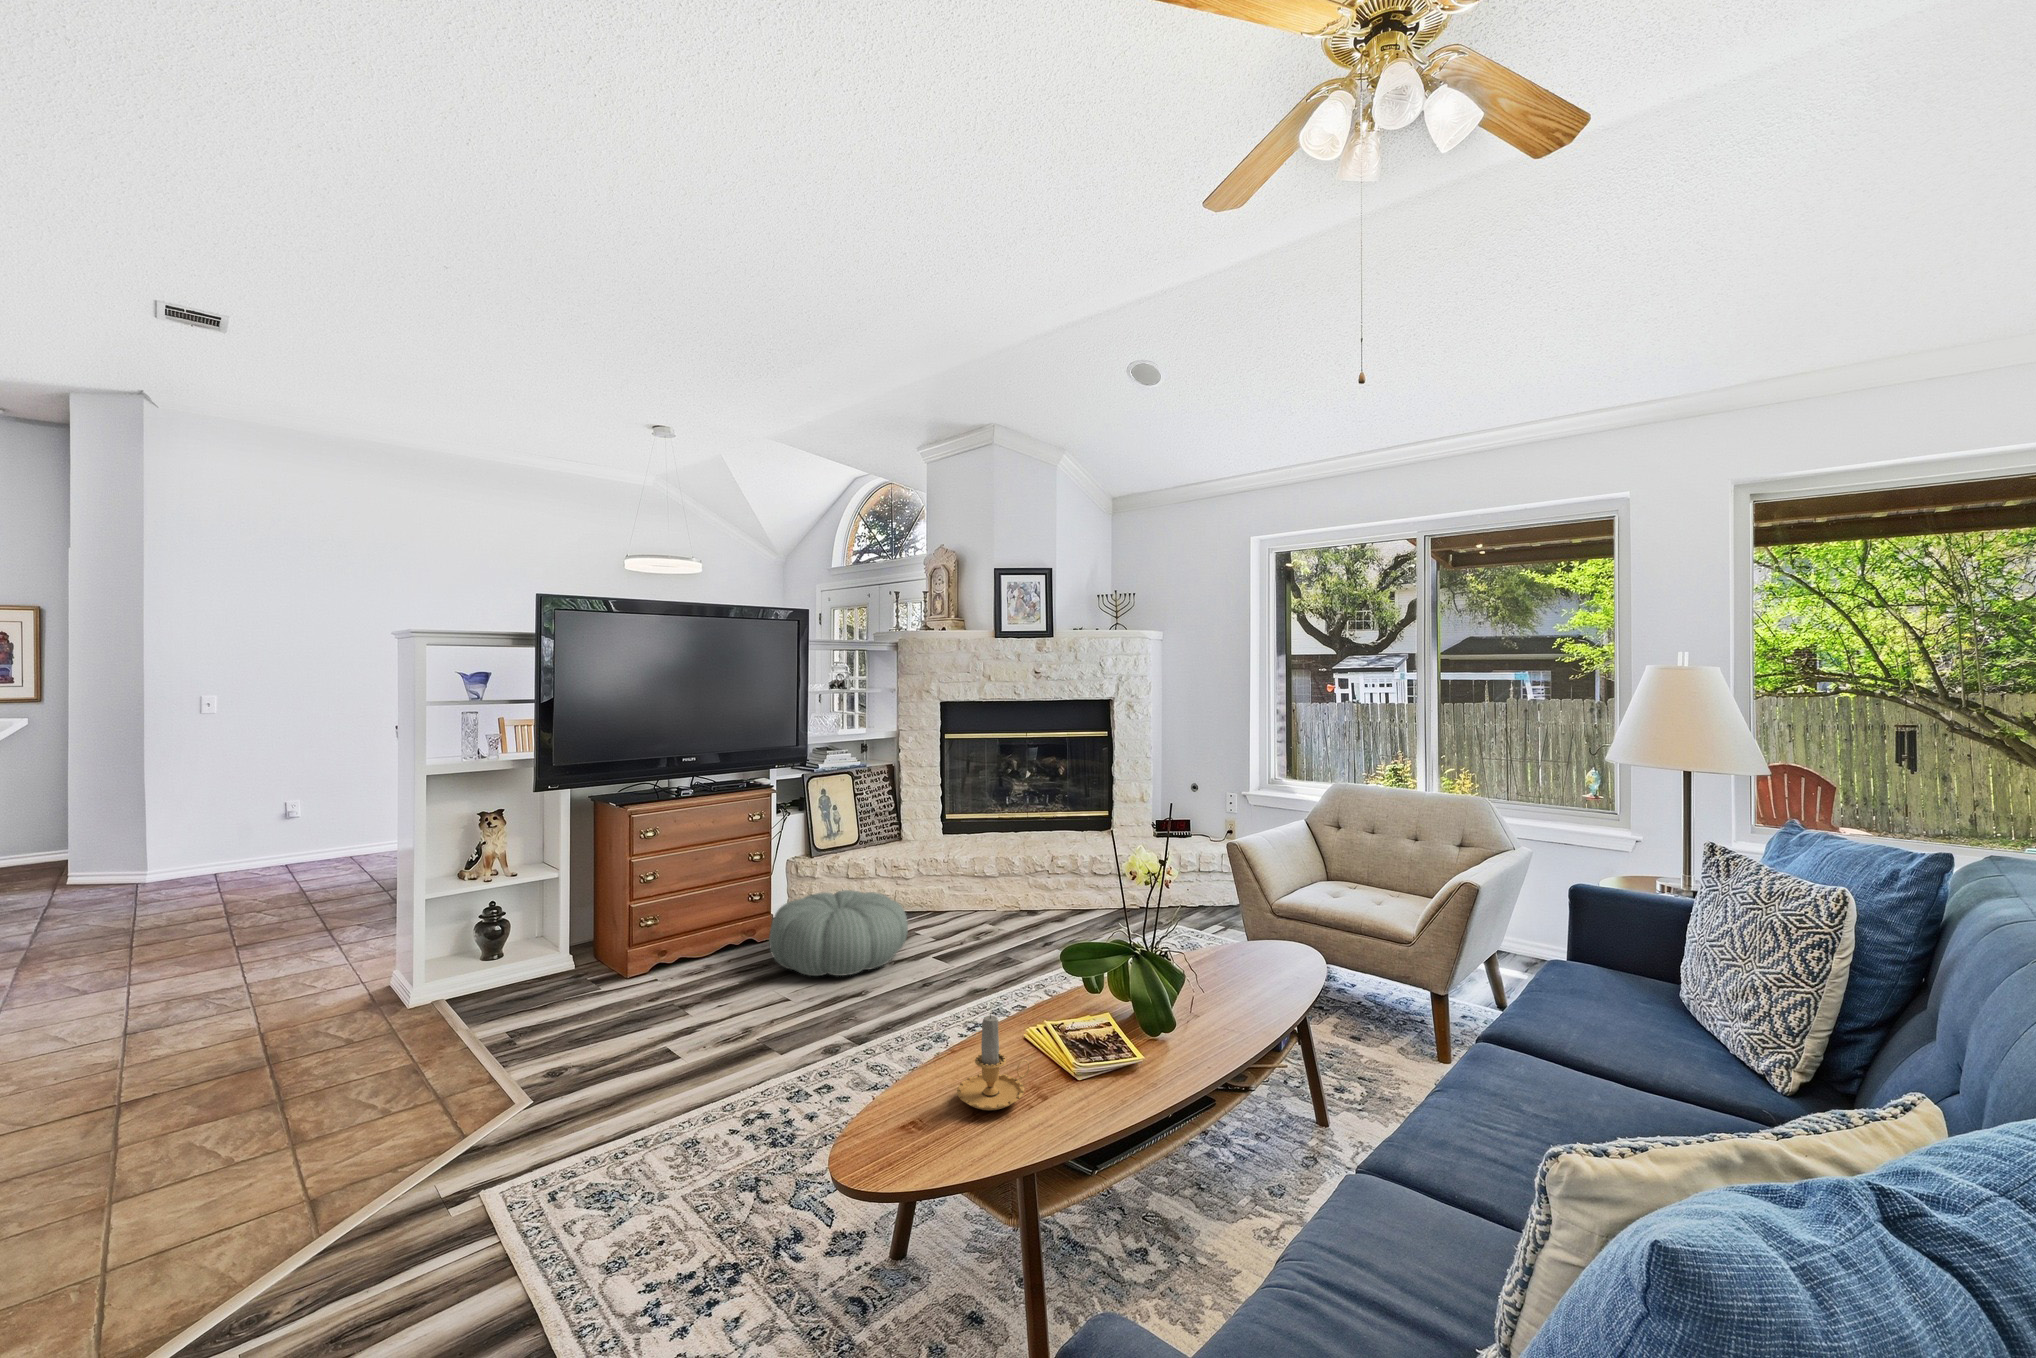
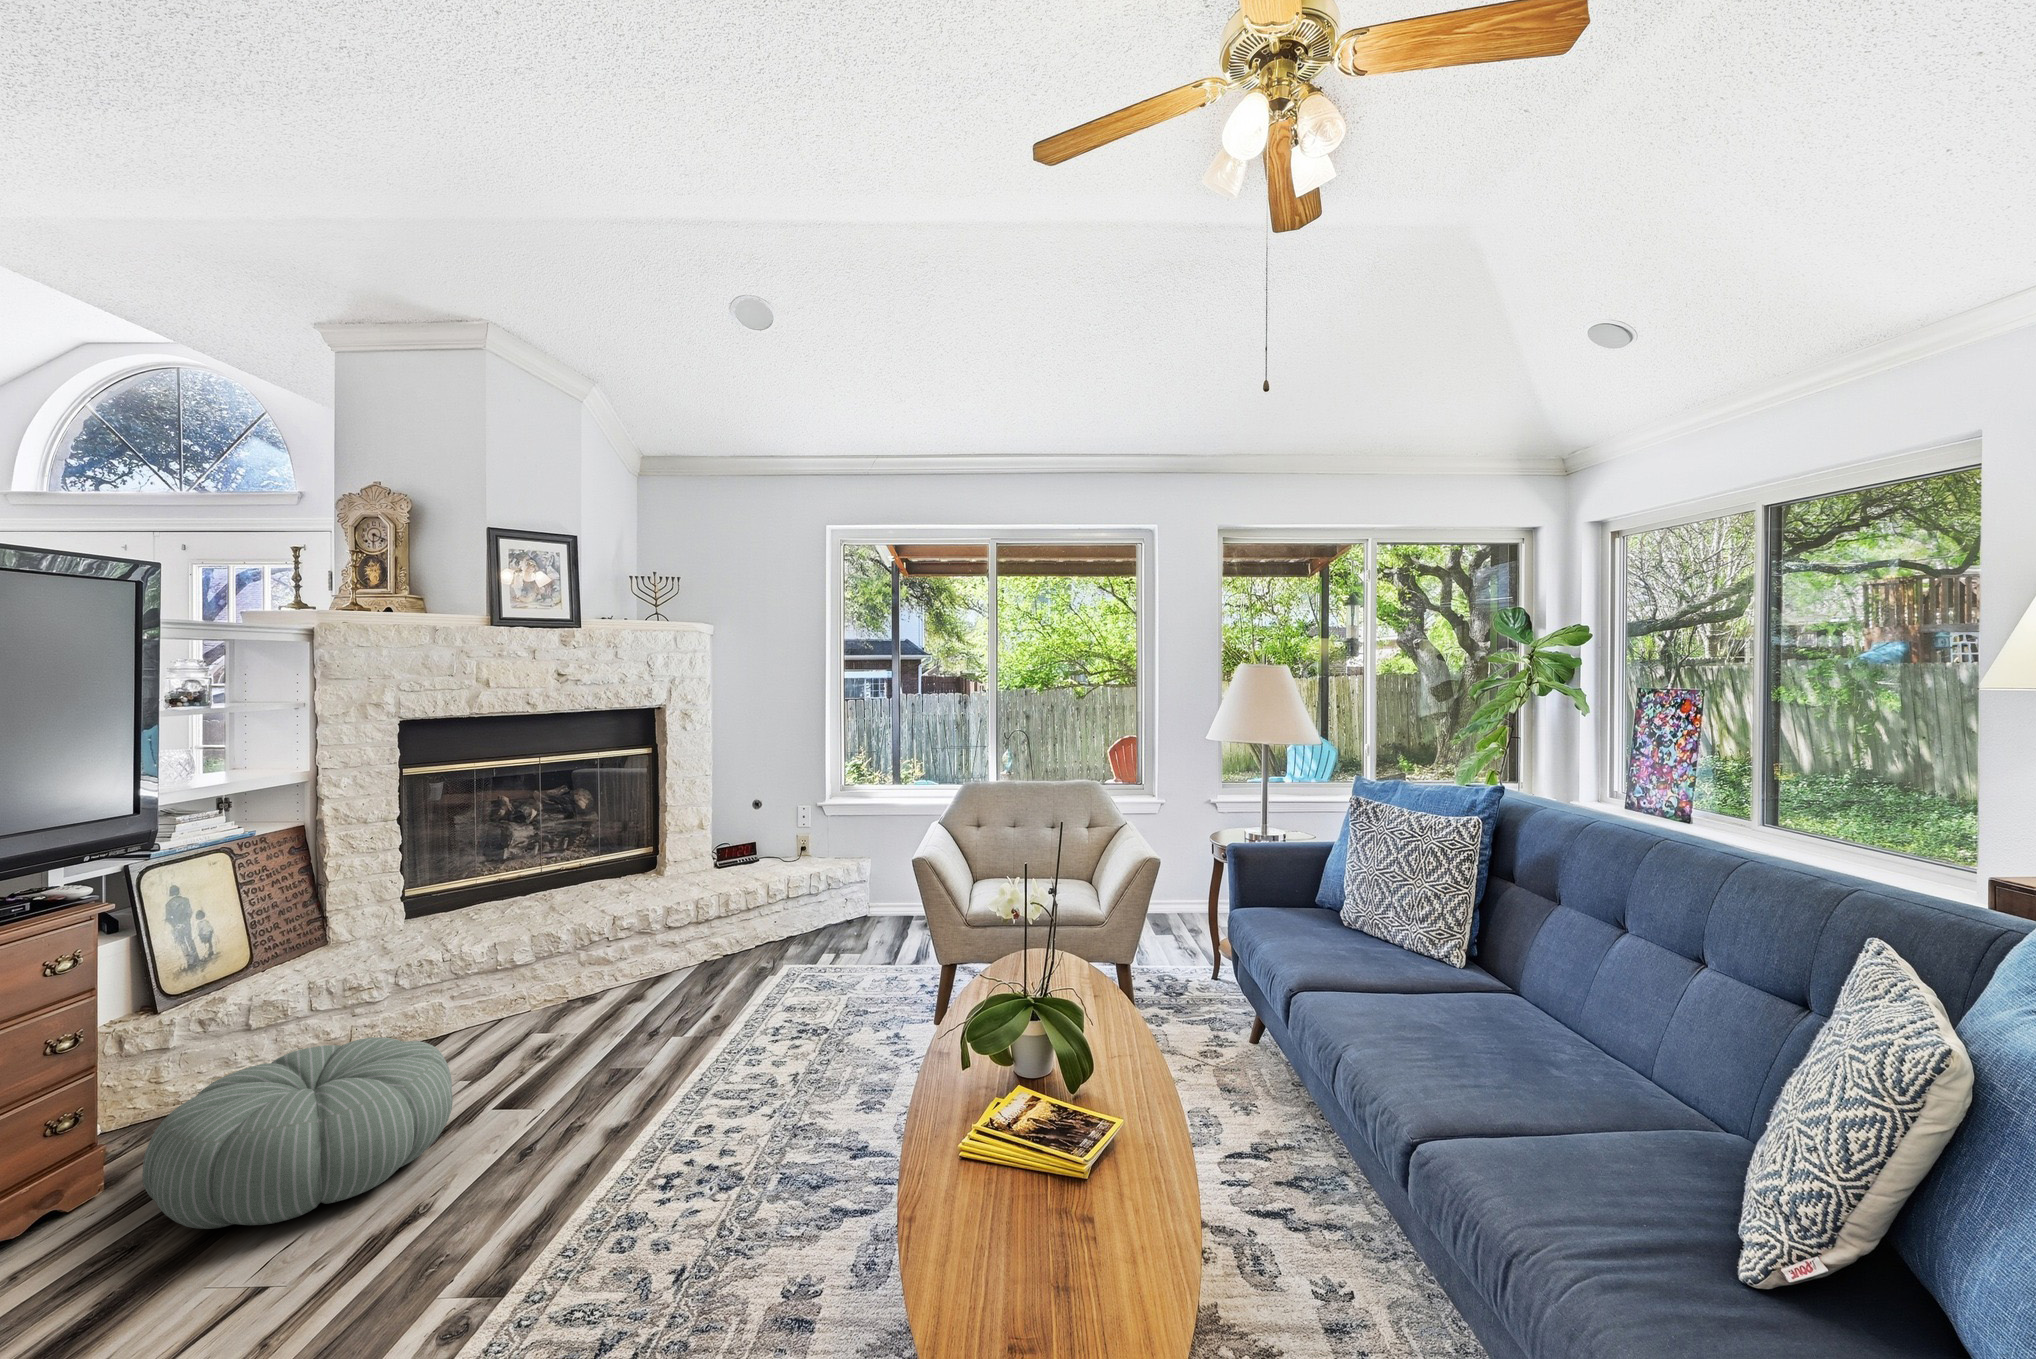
candle: present [957,1014,1030,1110] -> none [1007,1134,1099,1273]

